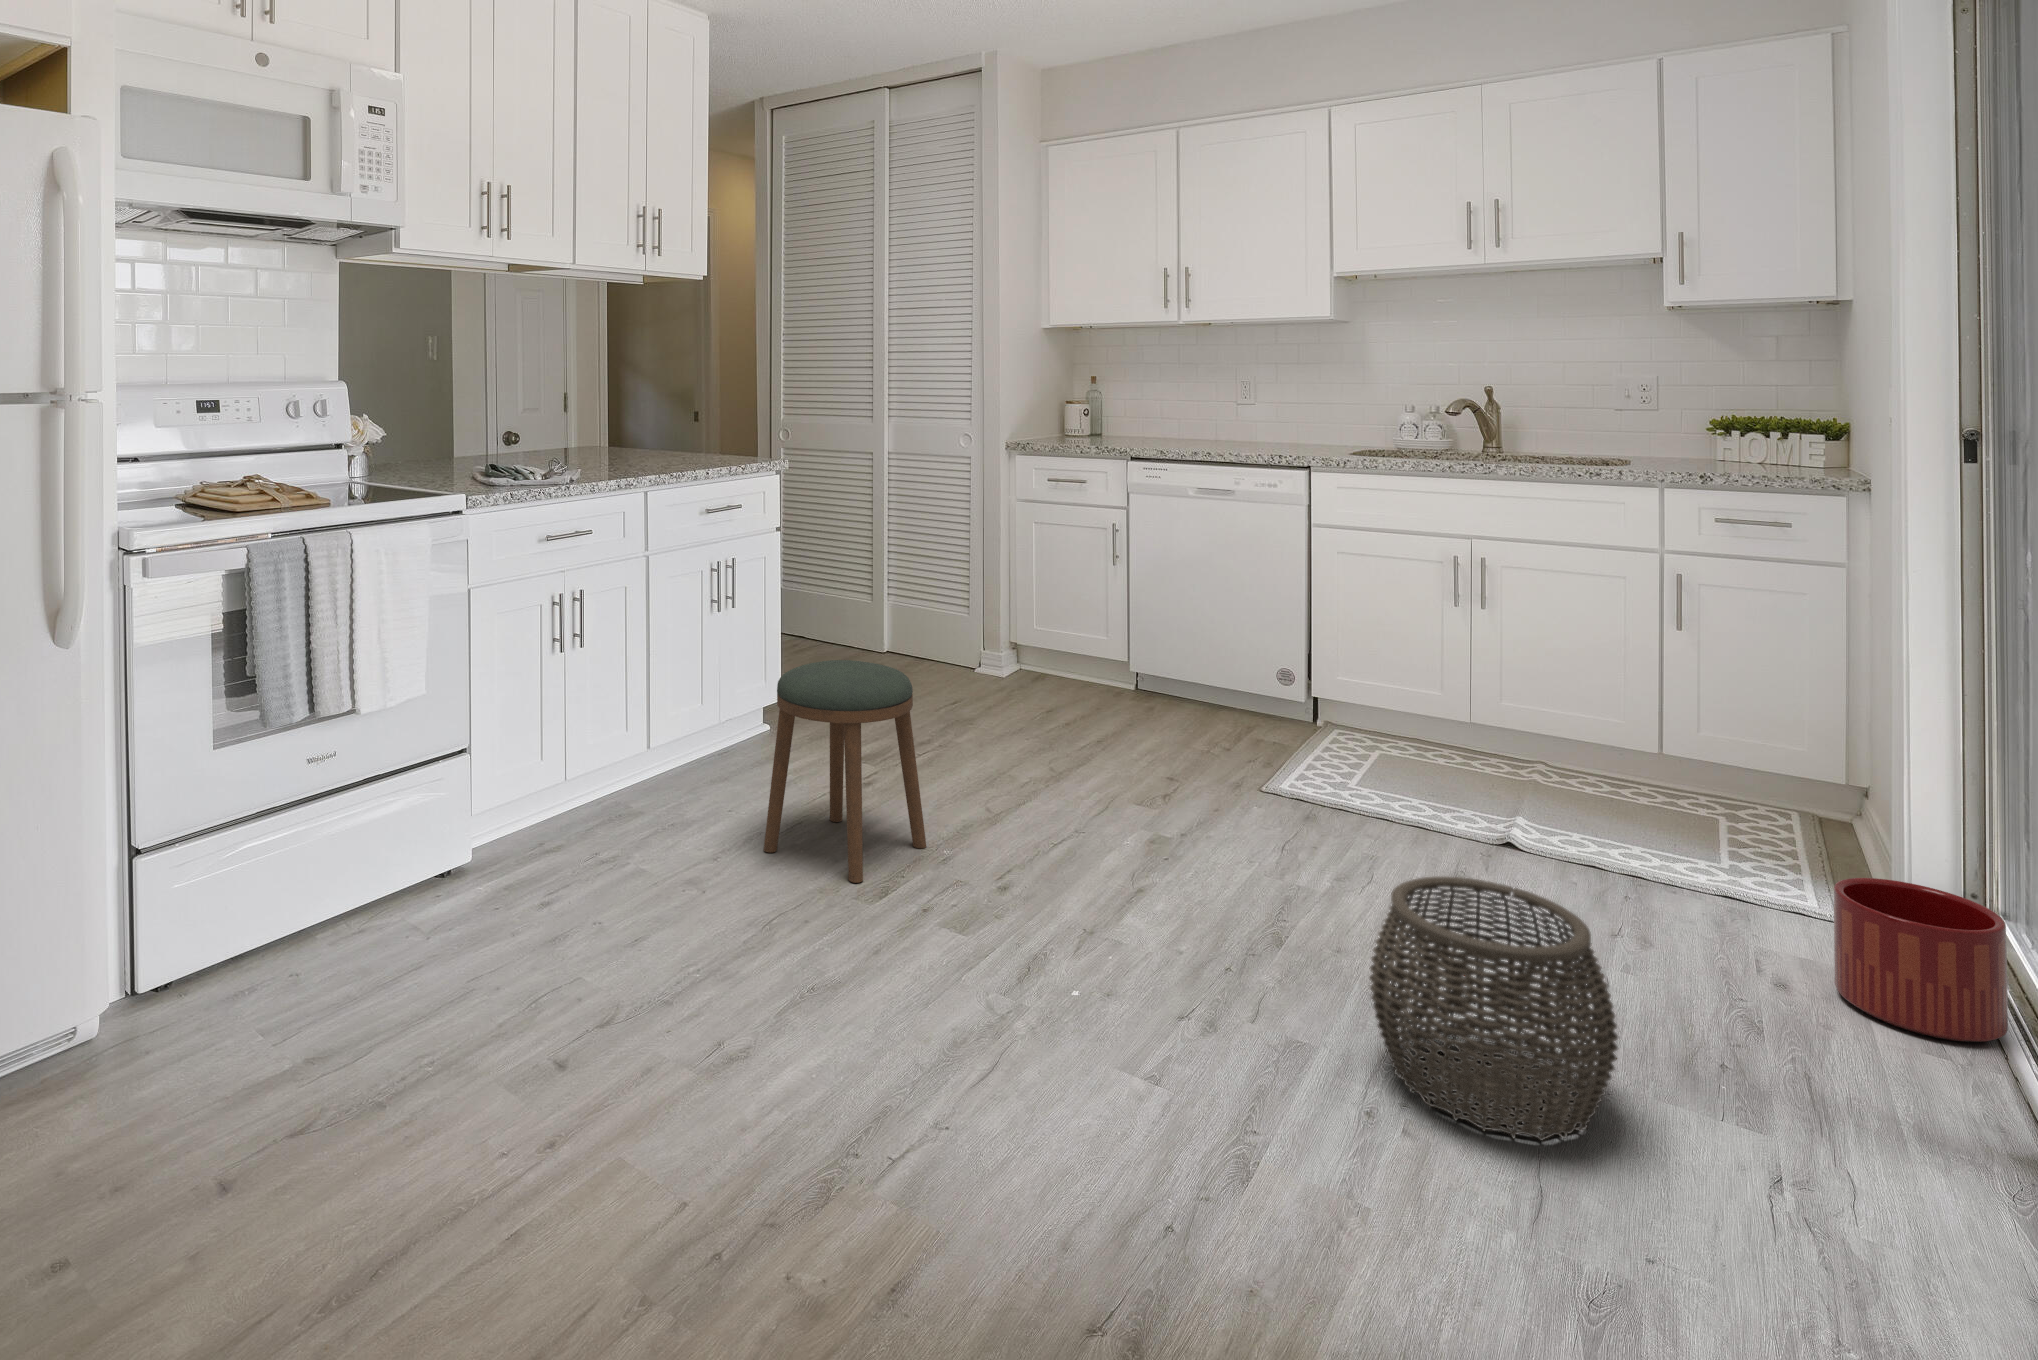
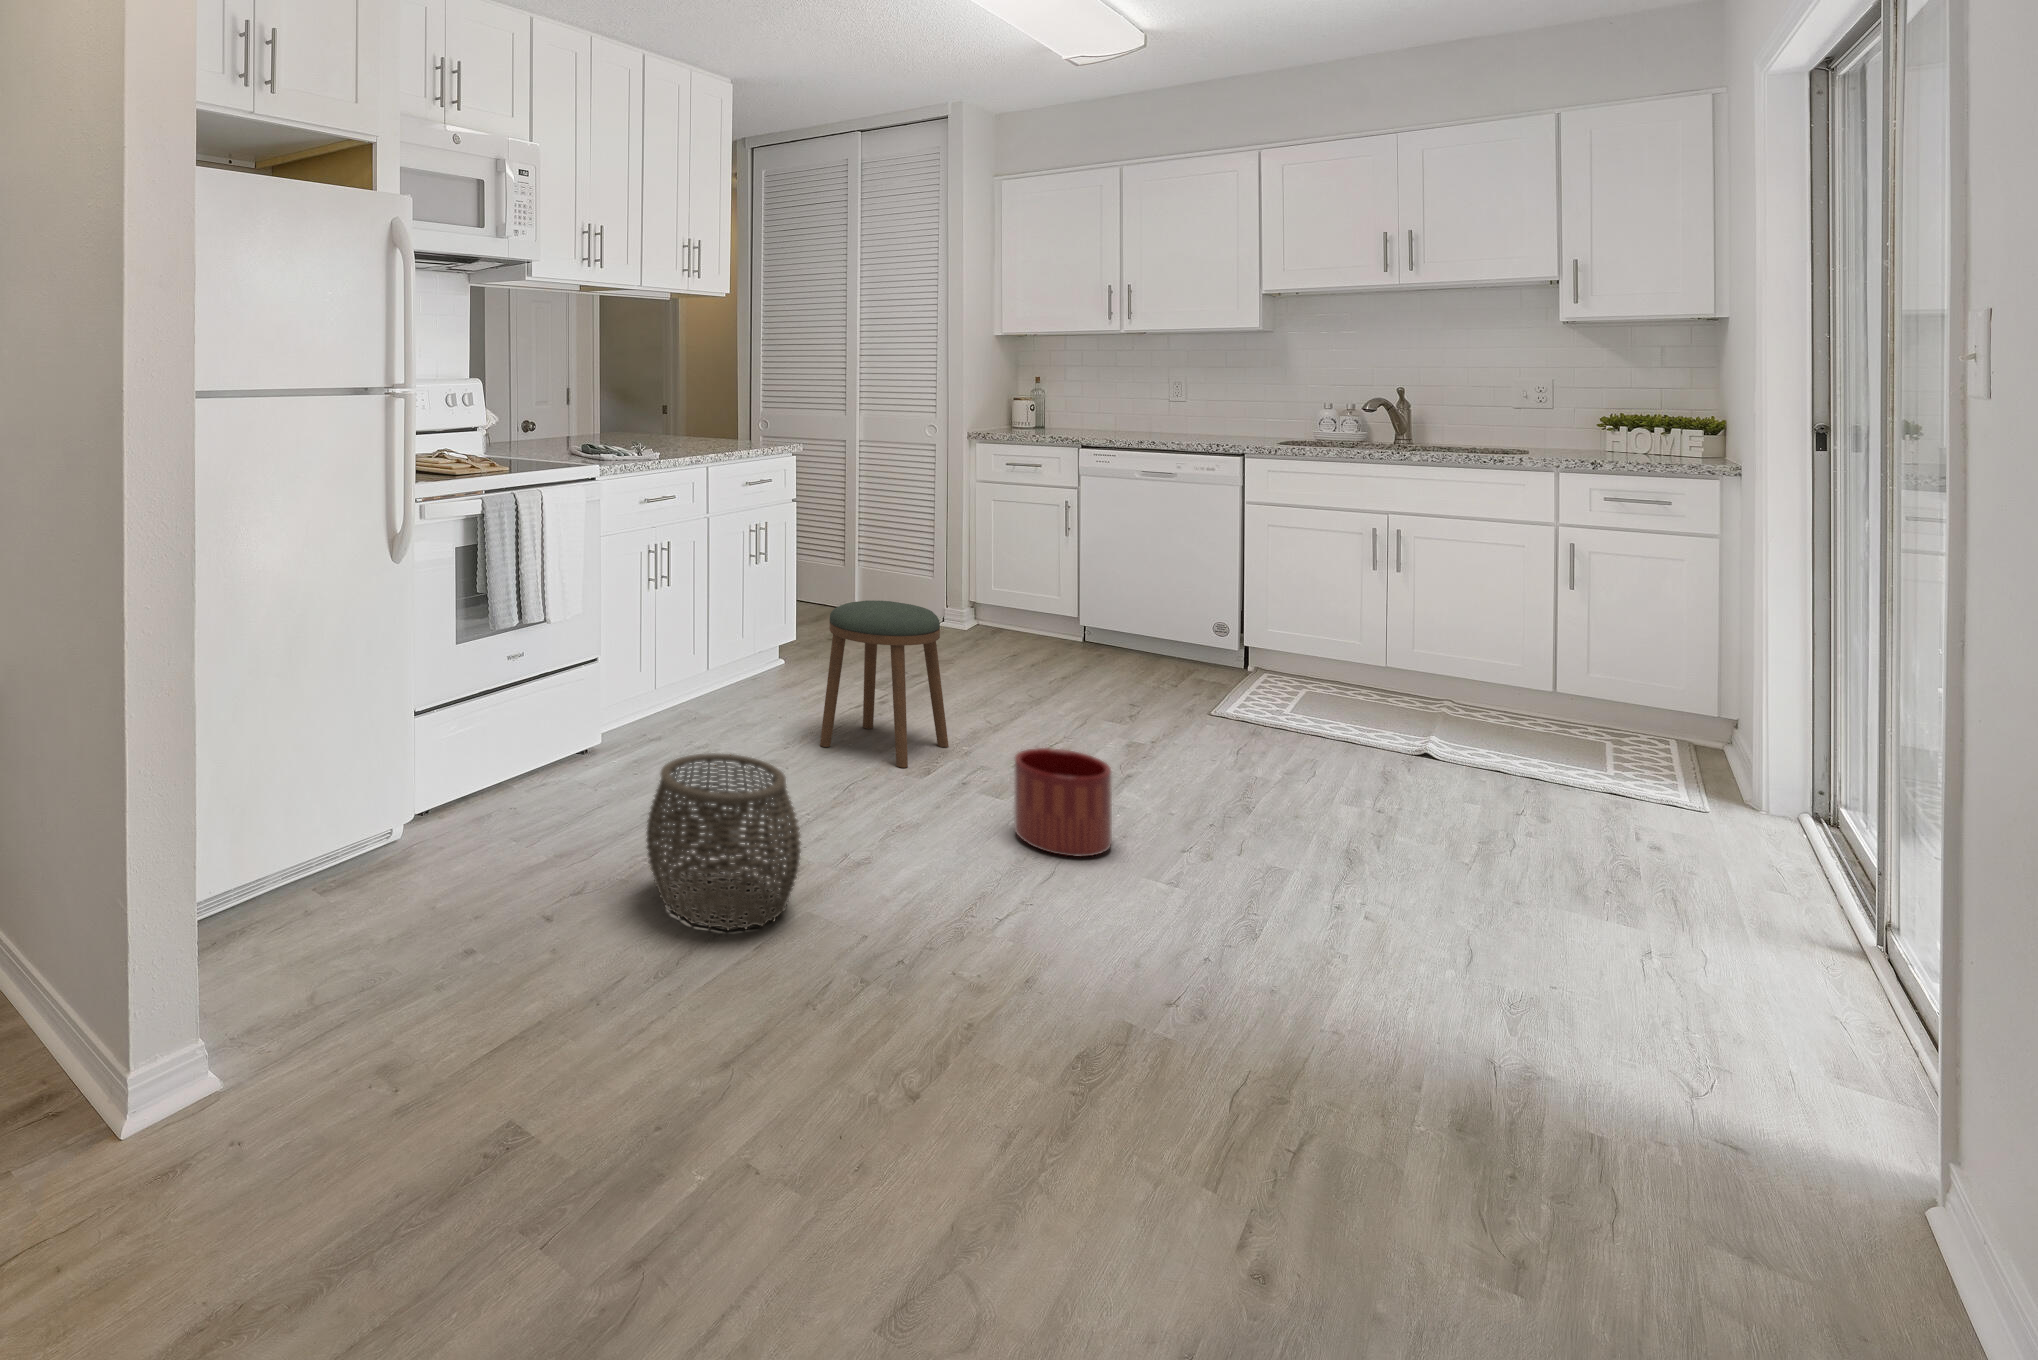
woven basket: present [1369,876,1618,1141] -> present [646,753,802,930]
planter: present [1834,878,2008,1042] -> present [1014,748,1112,857]

